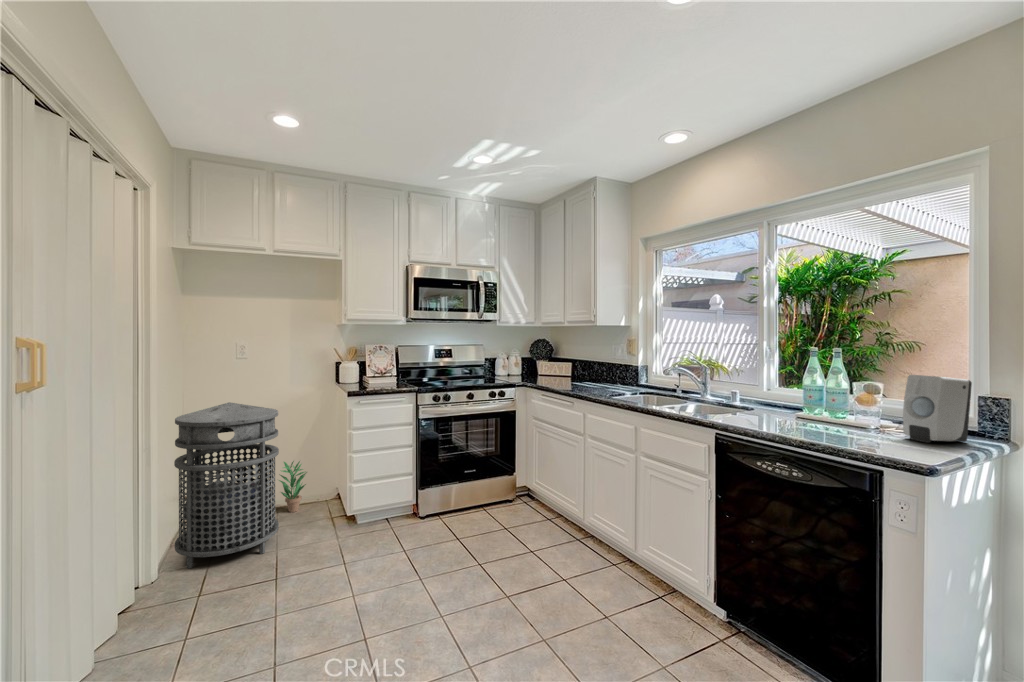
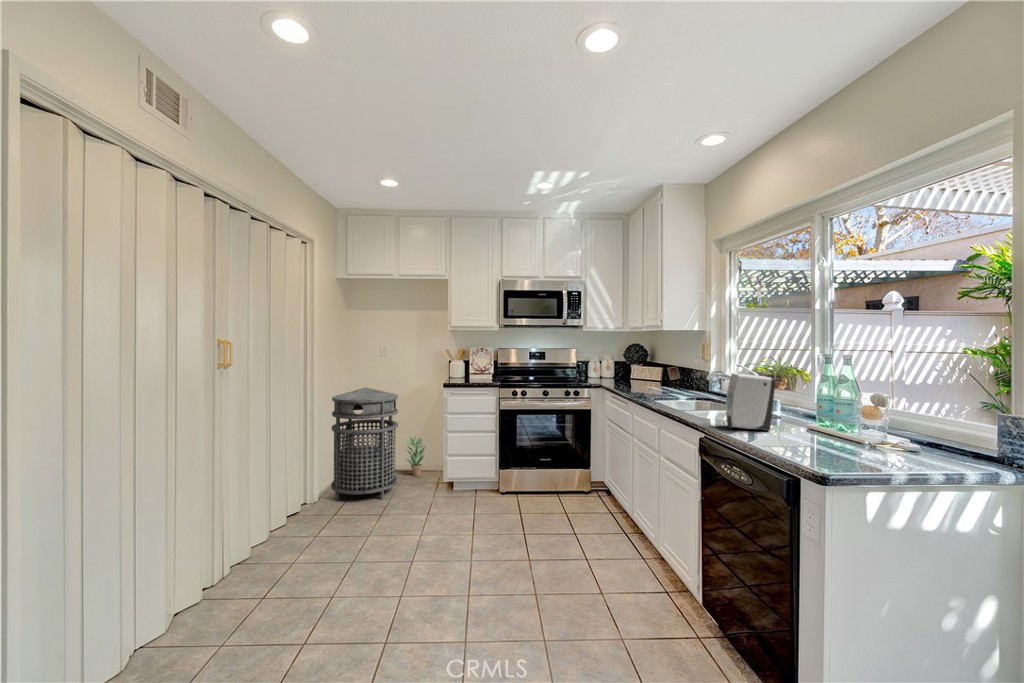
soap dispenser: present [903,375,972,443] -> present [726,373,775,431]

